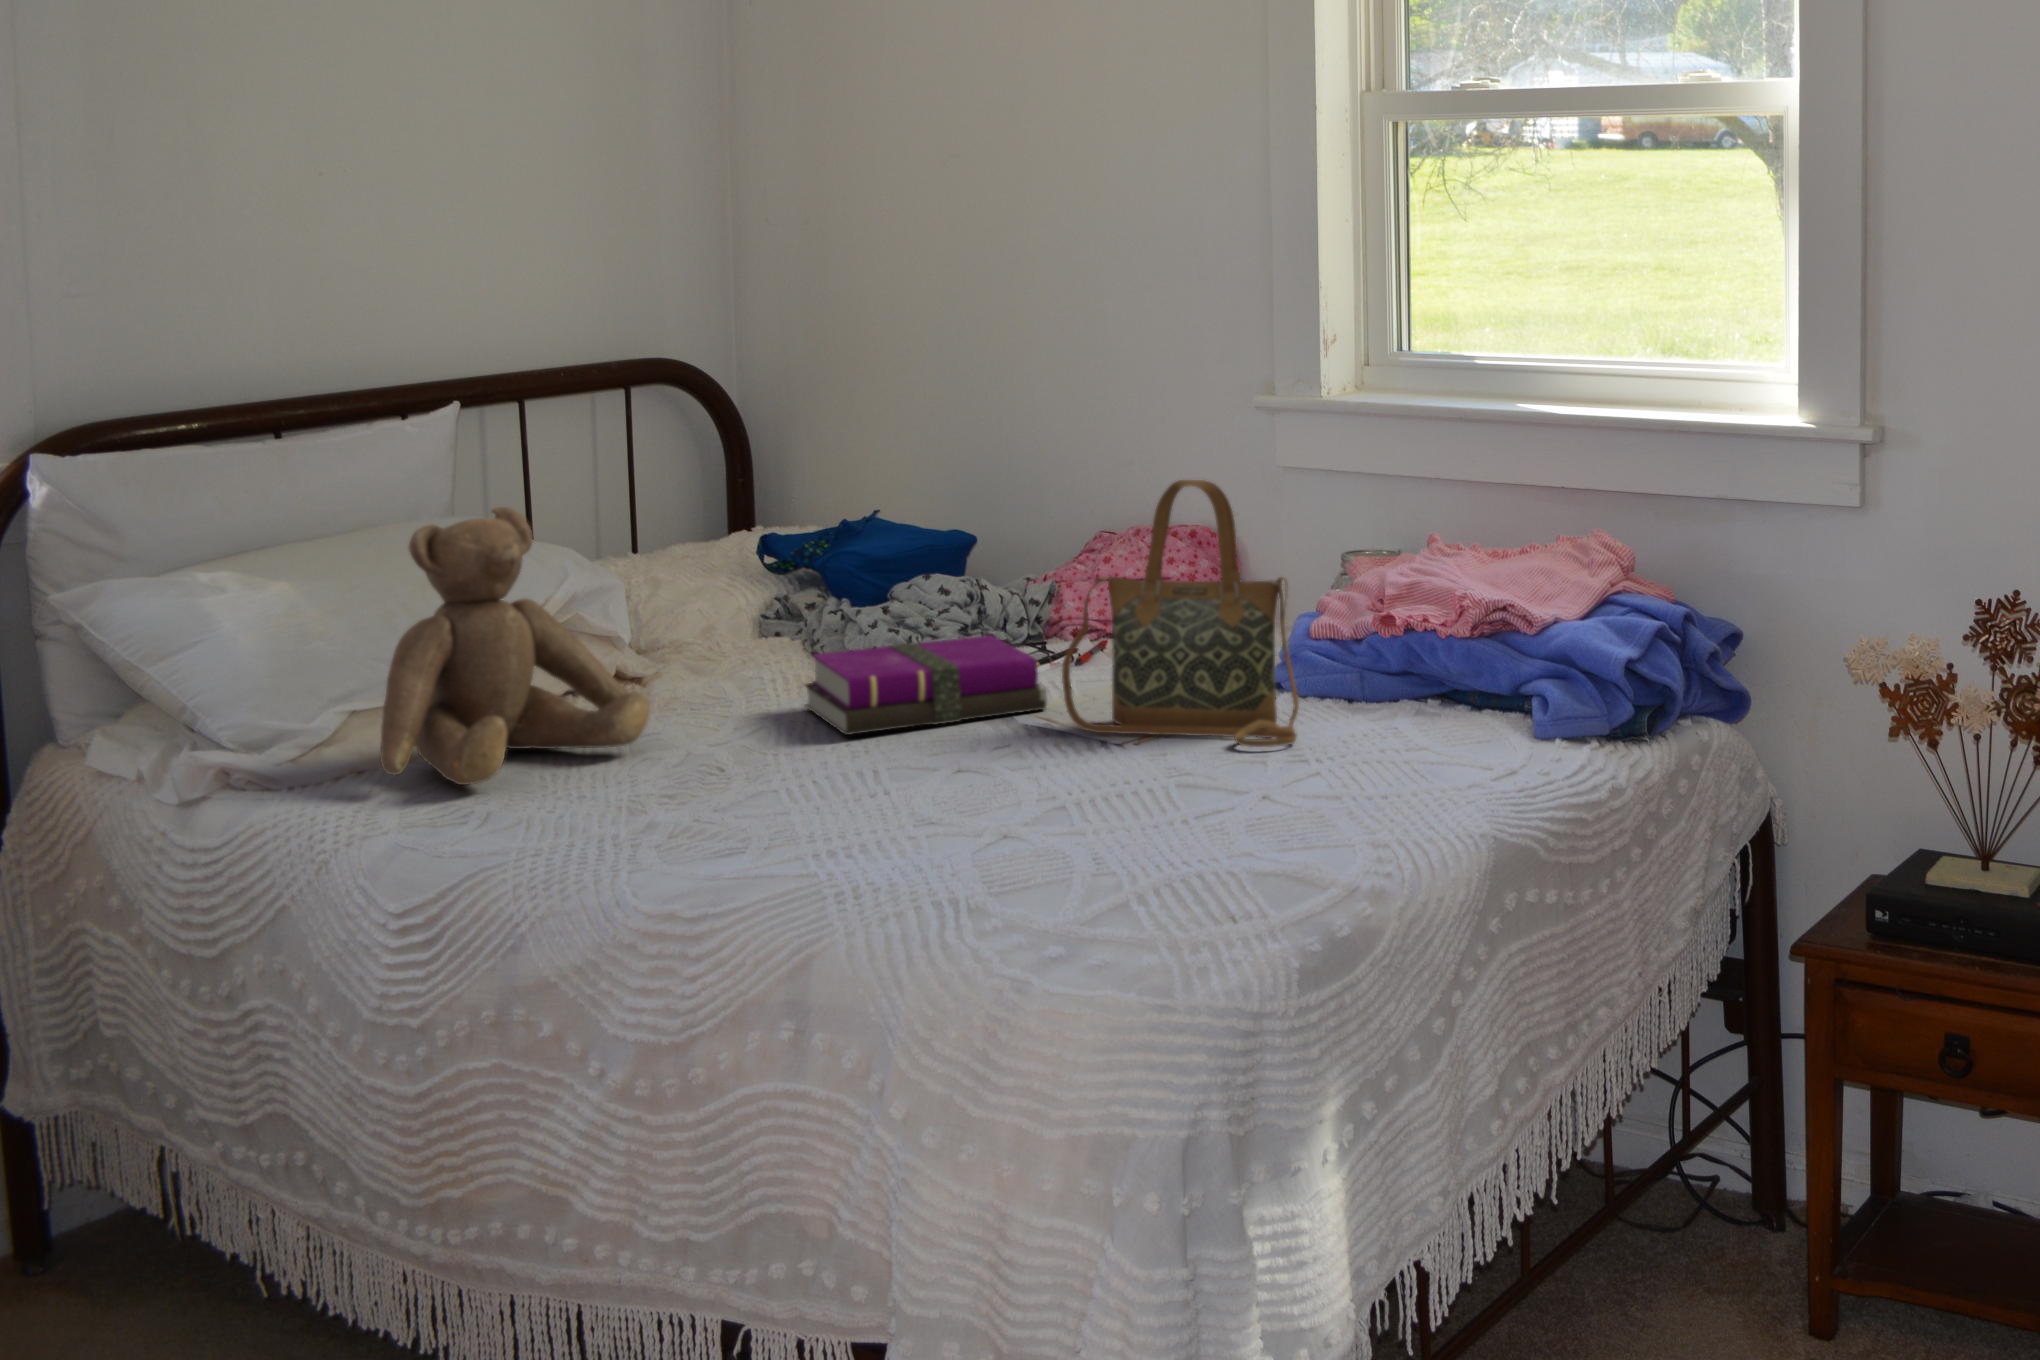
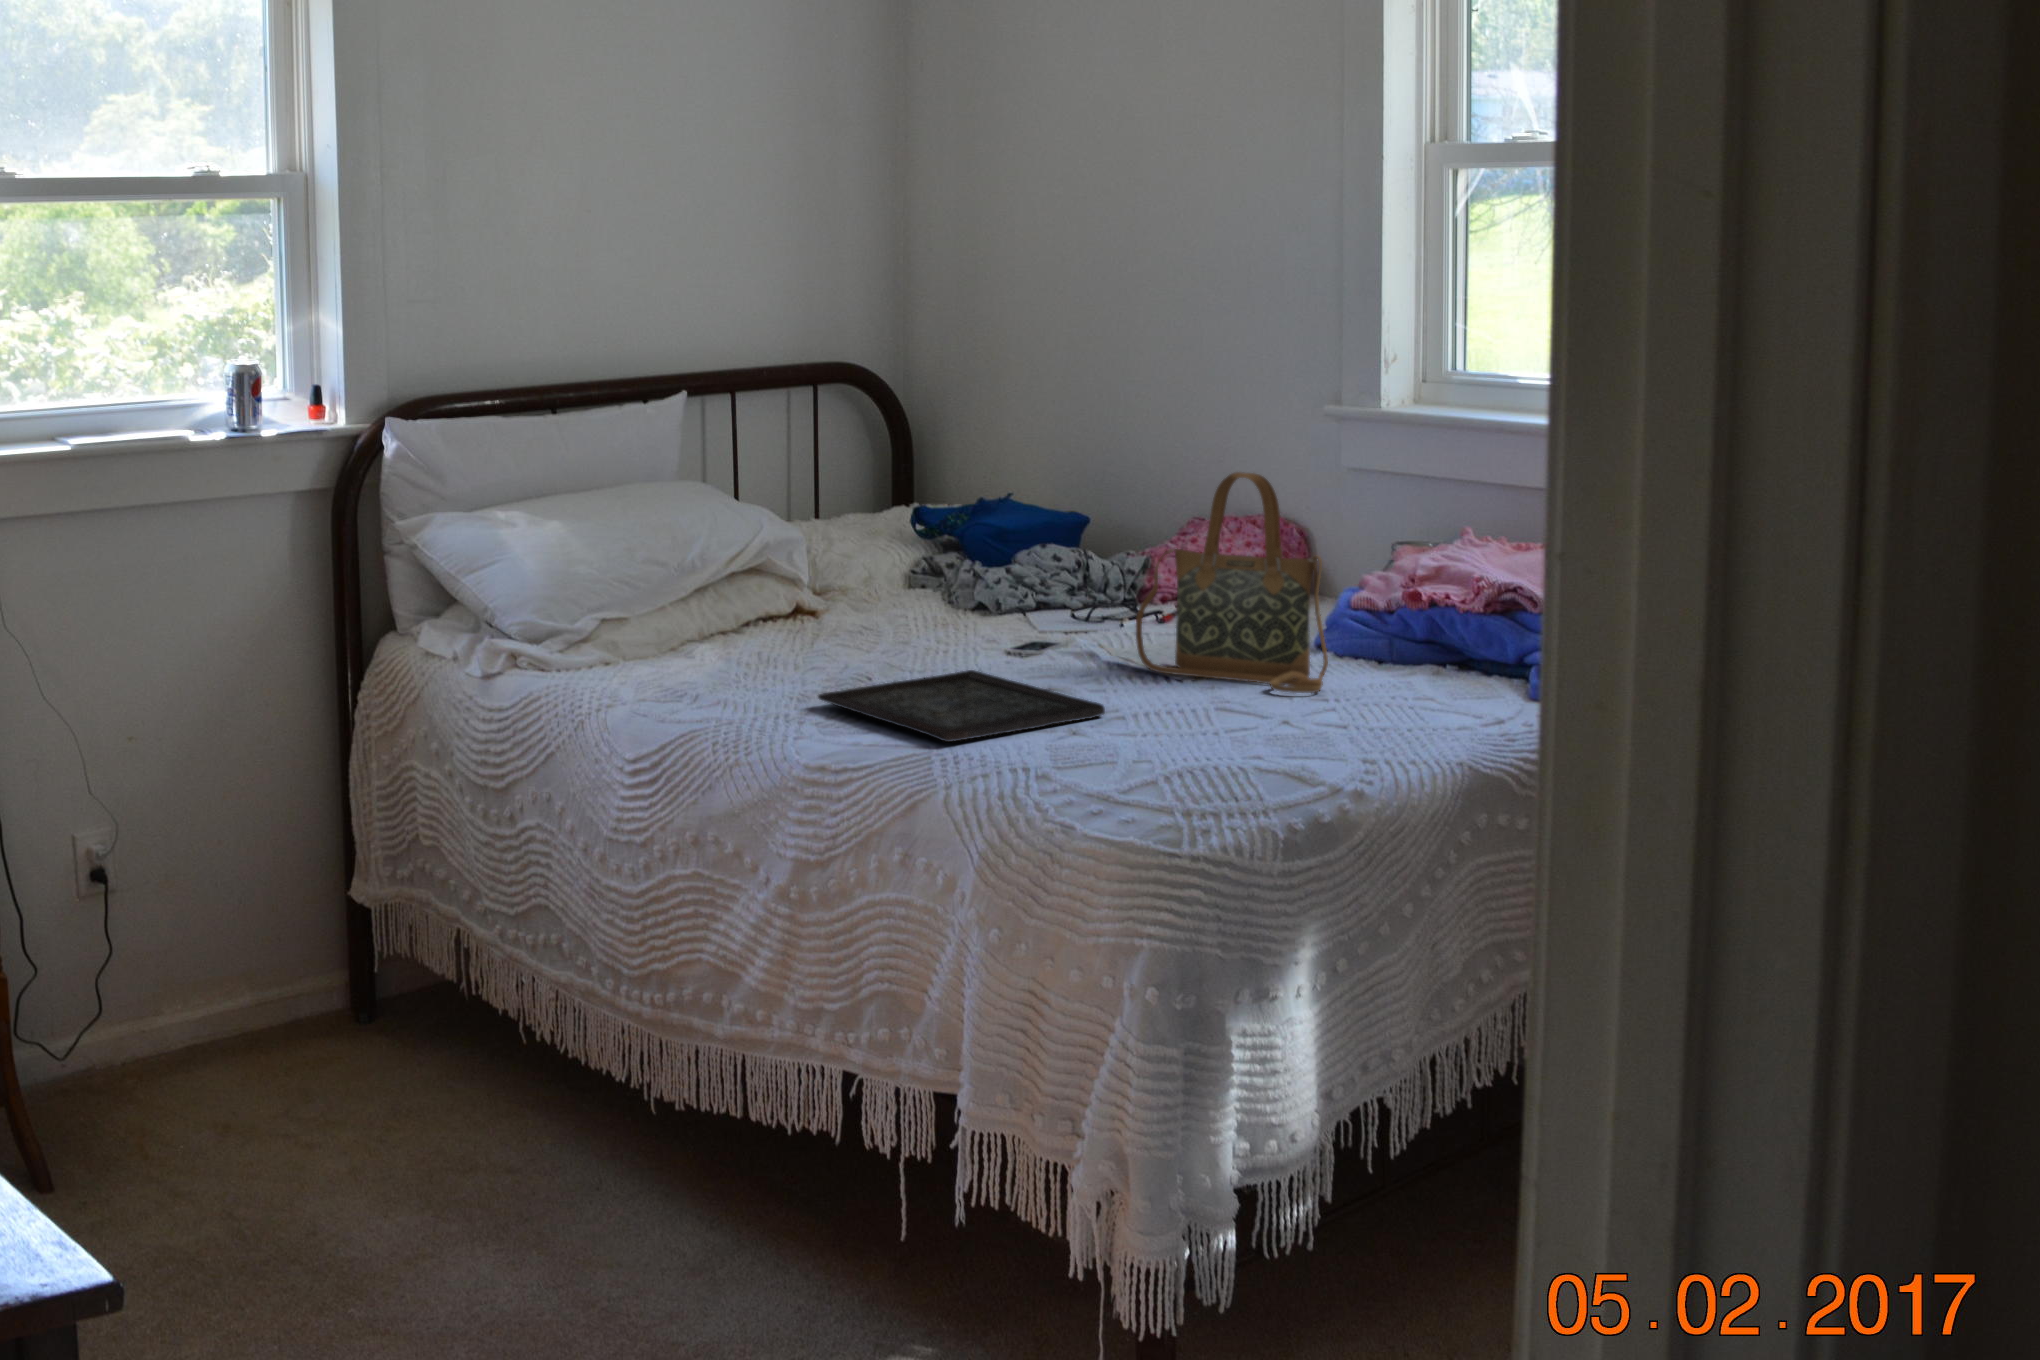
teddy bear: present [380,507,650,785] -> none [645,474,827,673]
notebook: present [805,635,1047,735] -> none [941,593,1126,661]
tray: none [642,749,1039,860] -> present [818,670,1105,742]

